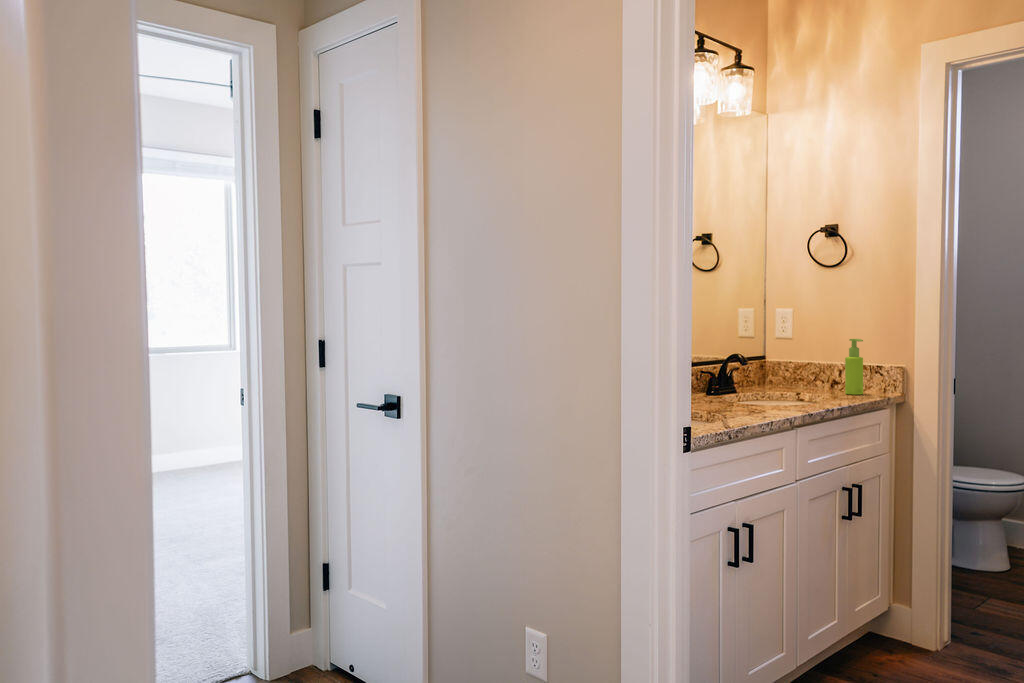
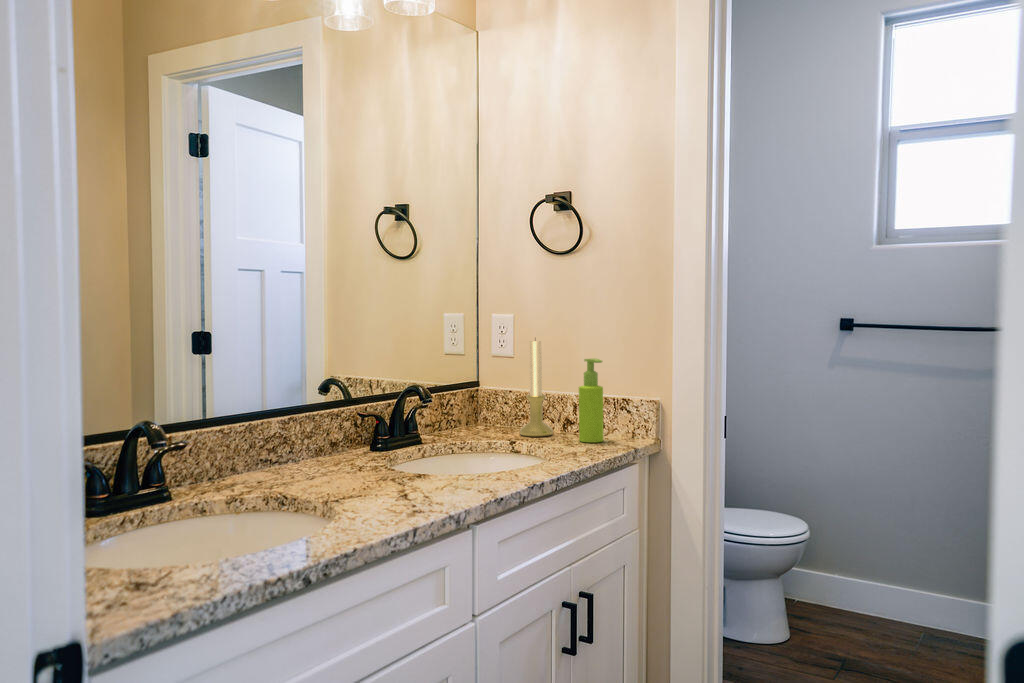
candle holder: none [800,325,824,391] -> present [520,340,553,437]

